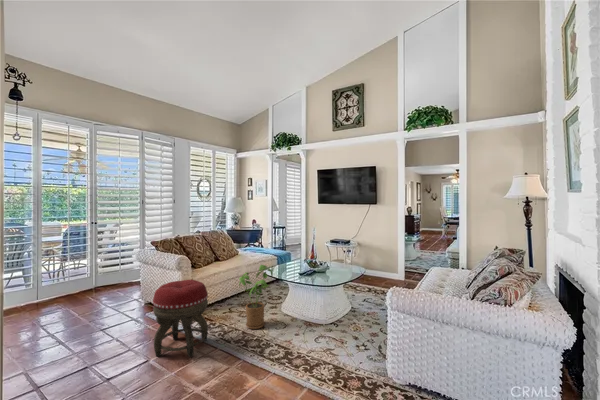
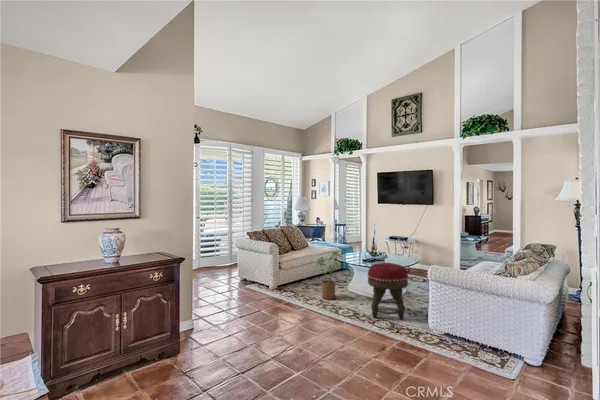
footstool: present [153,280,208,357] -> present [368,263,408,320]

